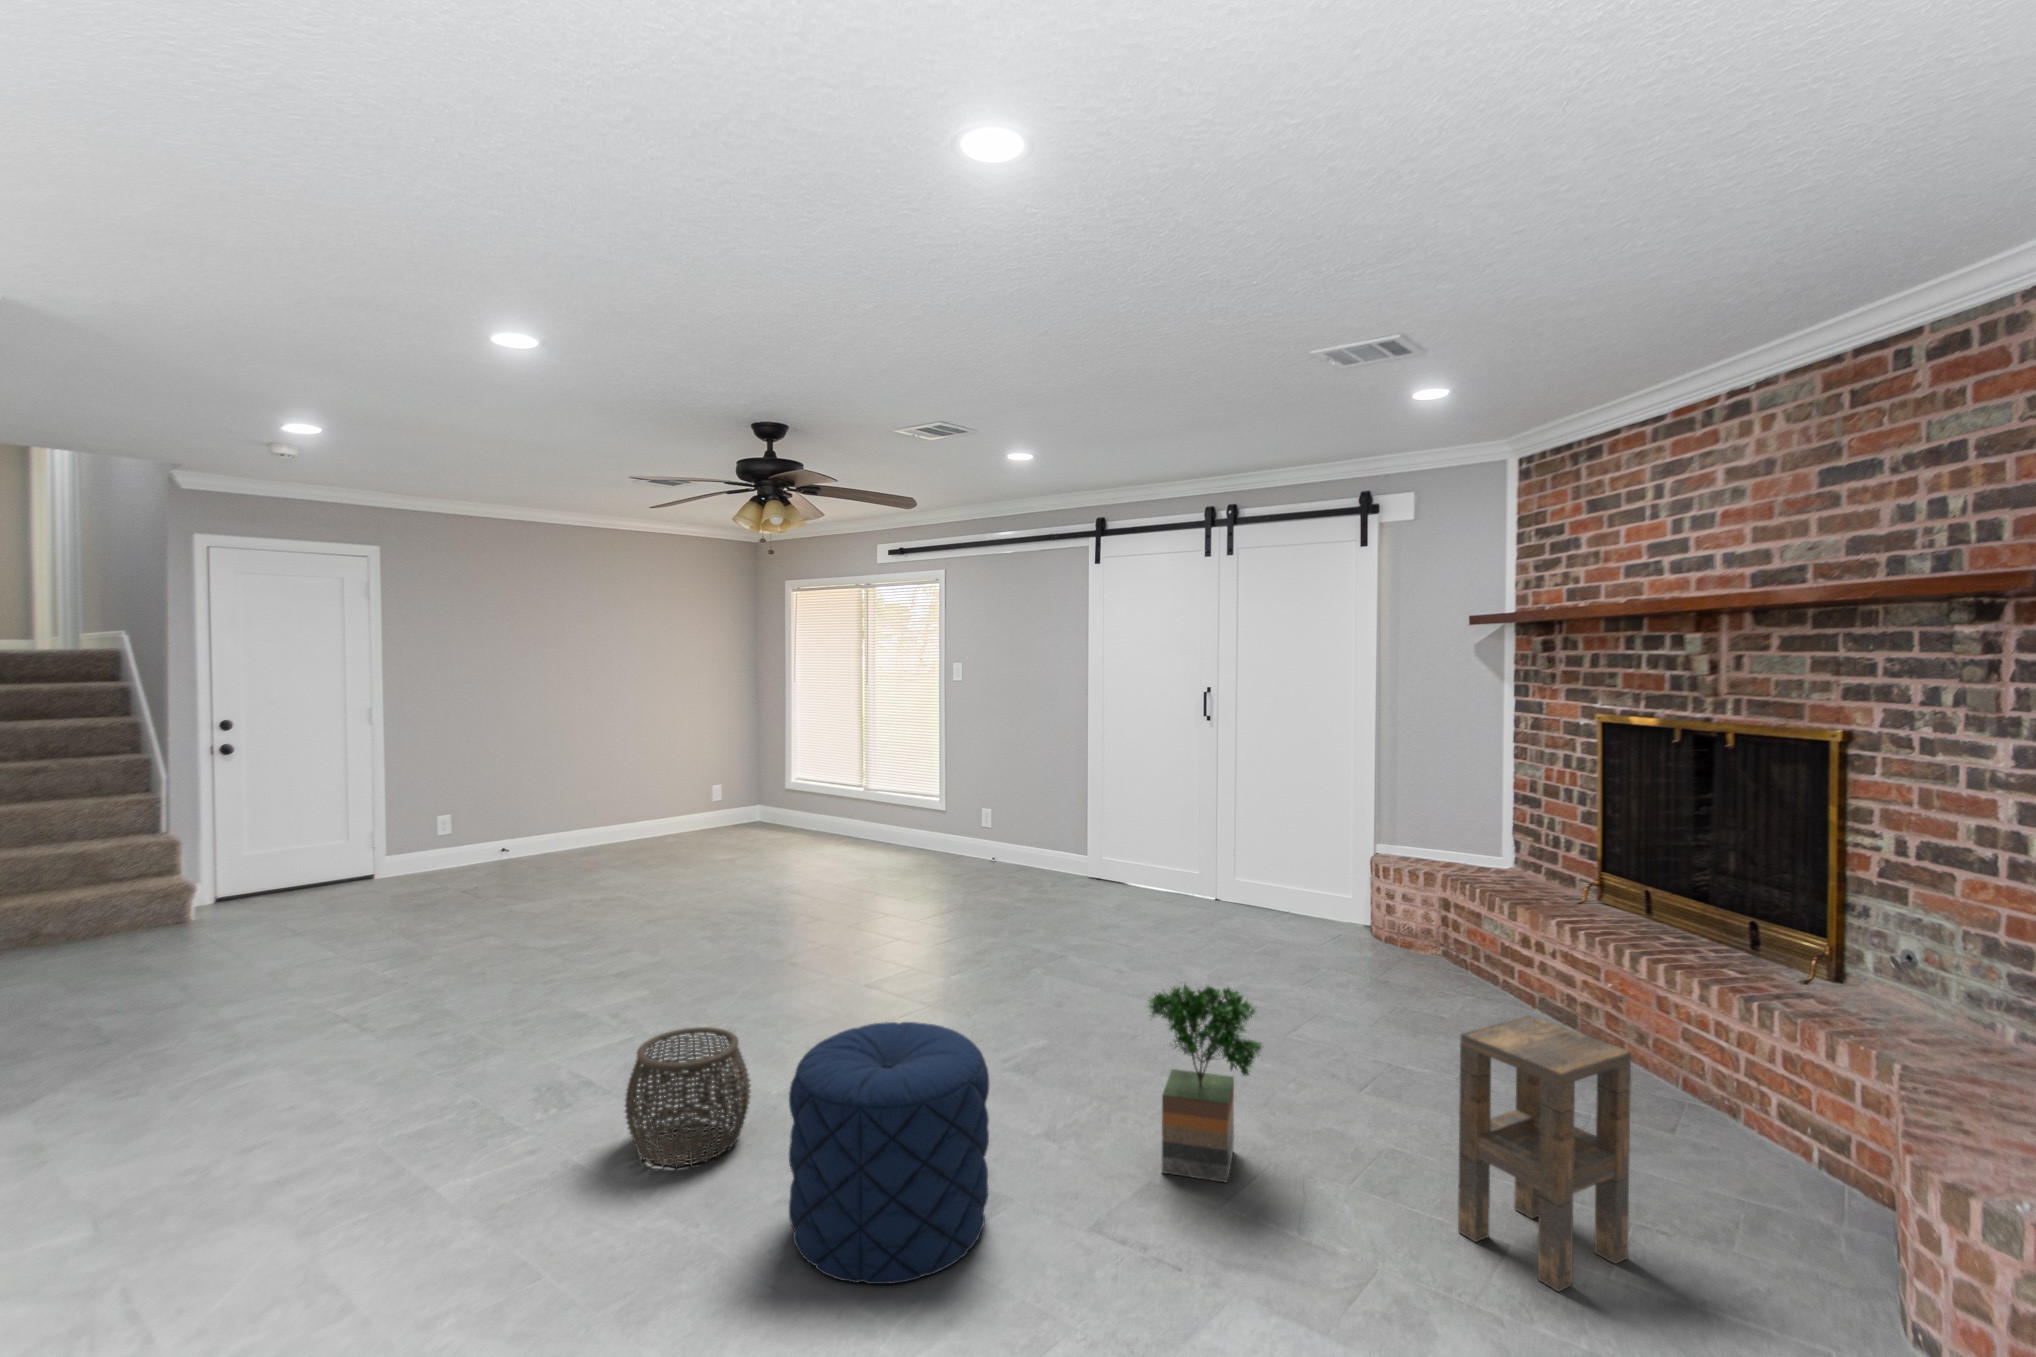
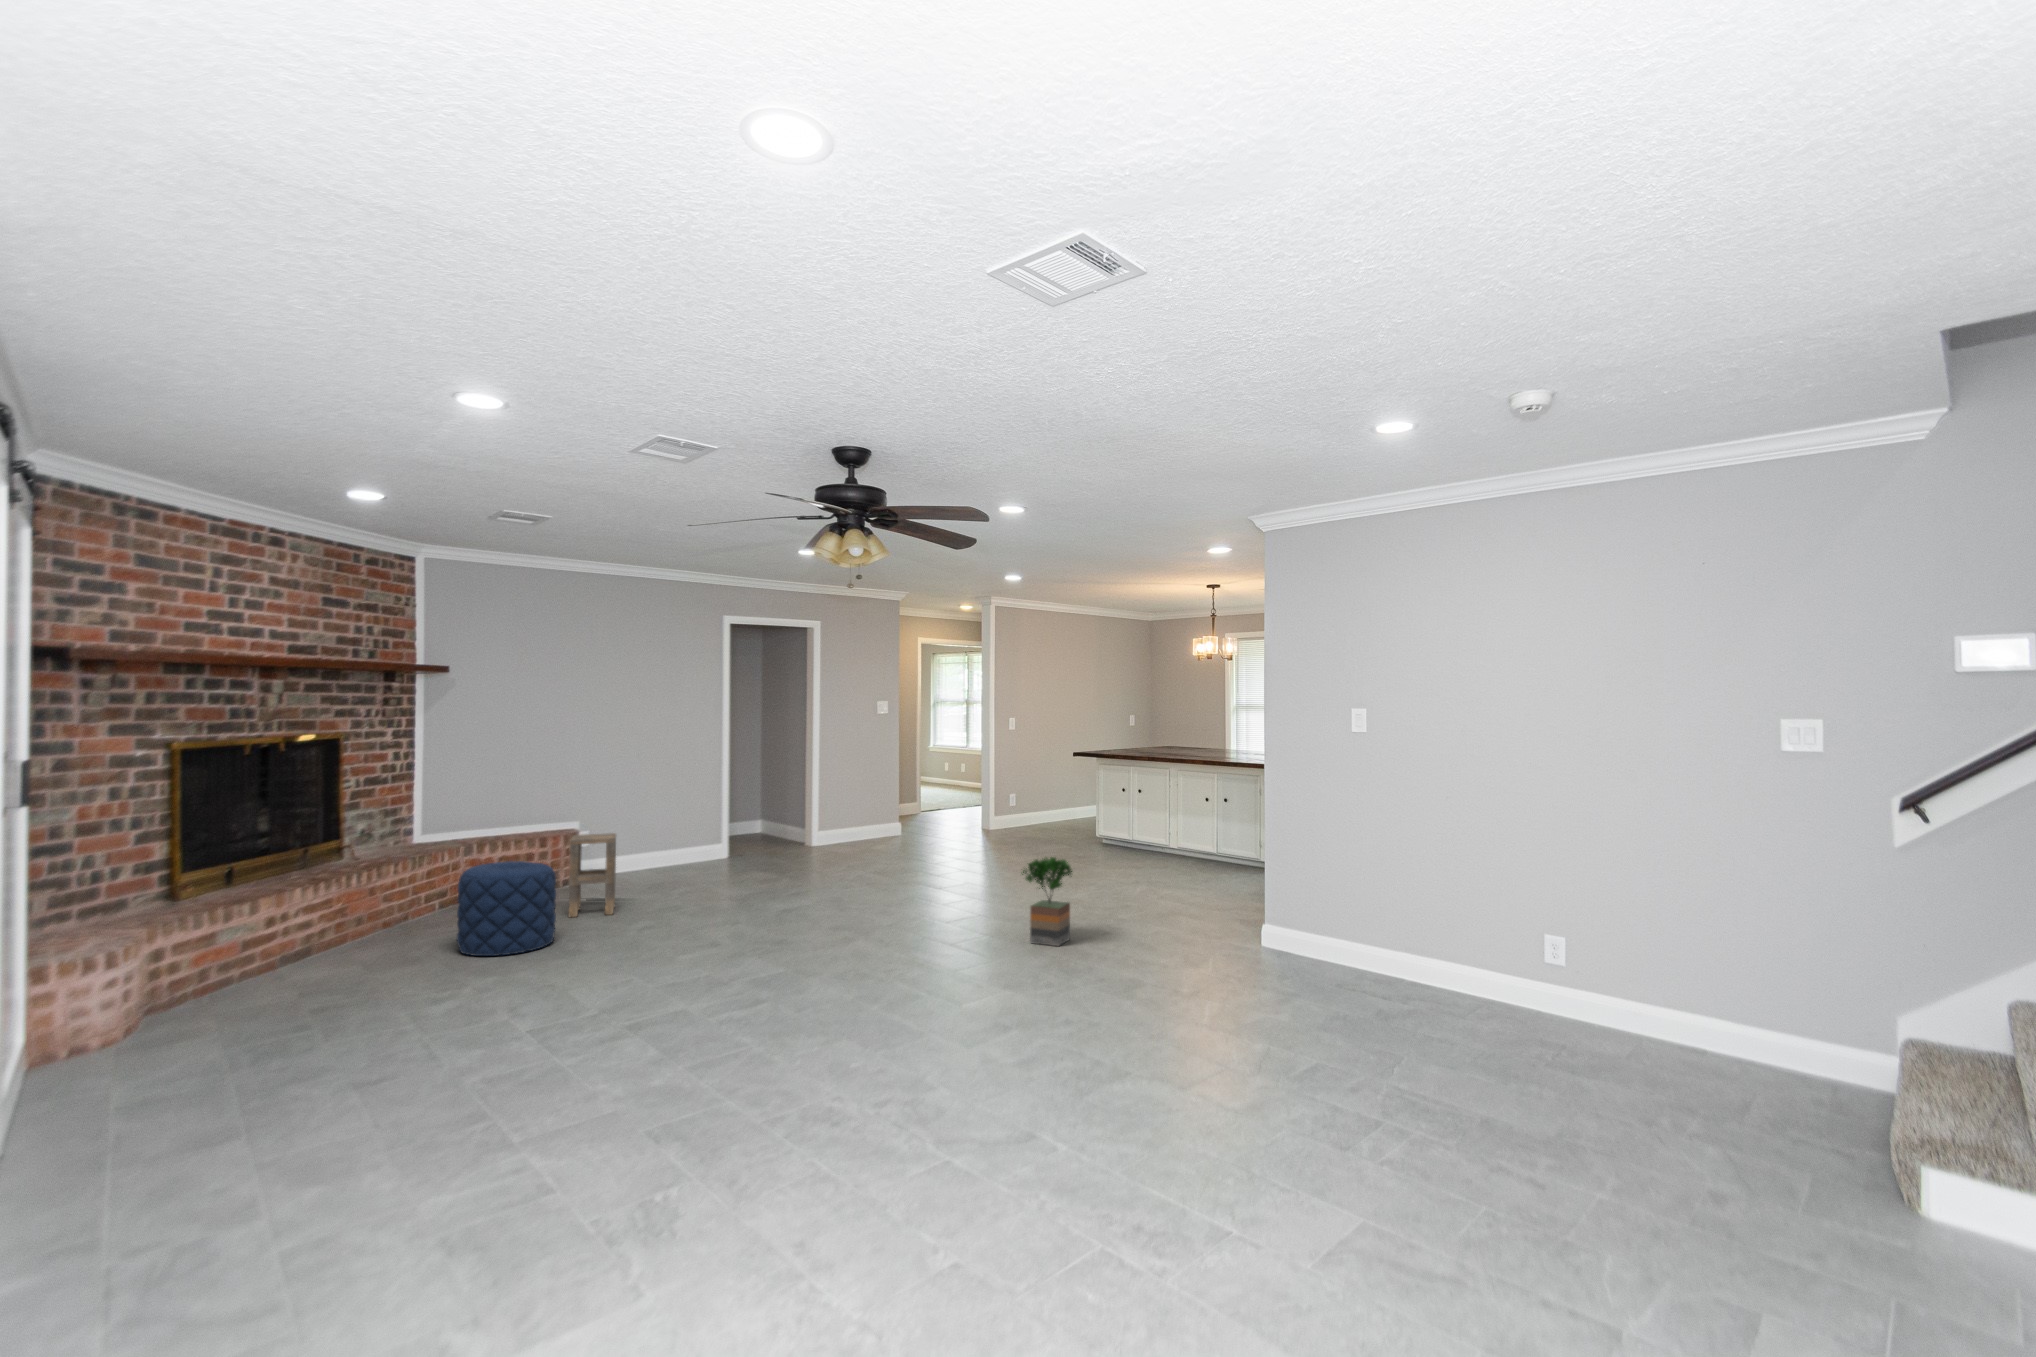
potted tree: present [1148,985,1264,1183] -> present [1022,857,1072,946]
pouf: present [789,1022,989,1284] -> present [457,861,556,956]
woven basket: present [625,1027,751,1167] -> none [872,888,933,949]

